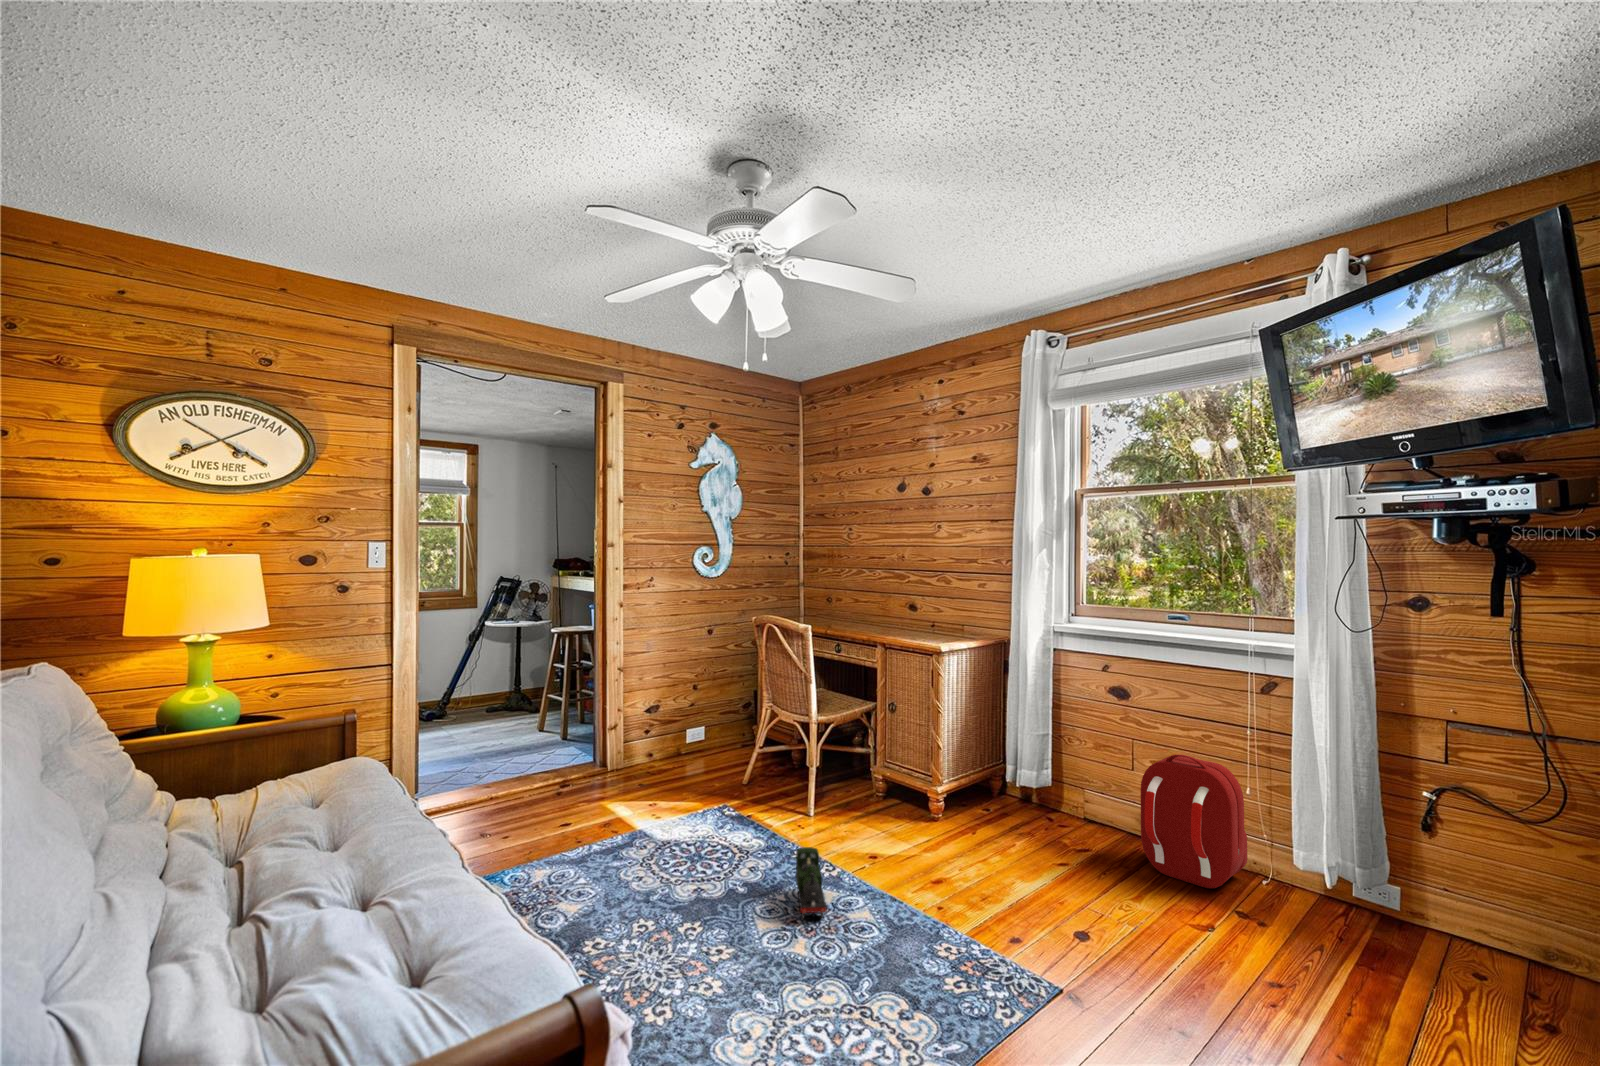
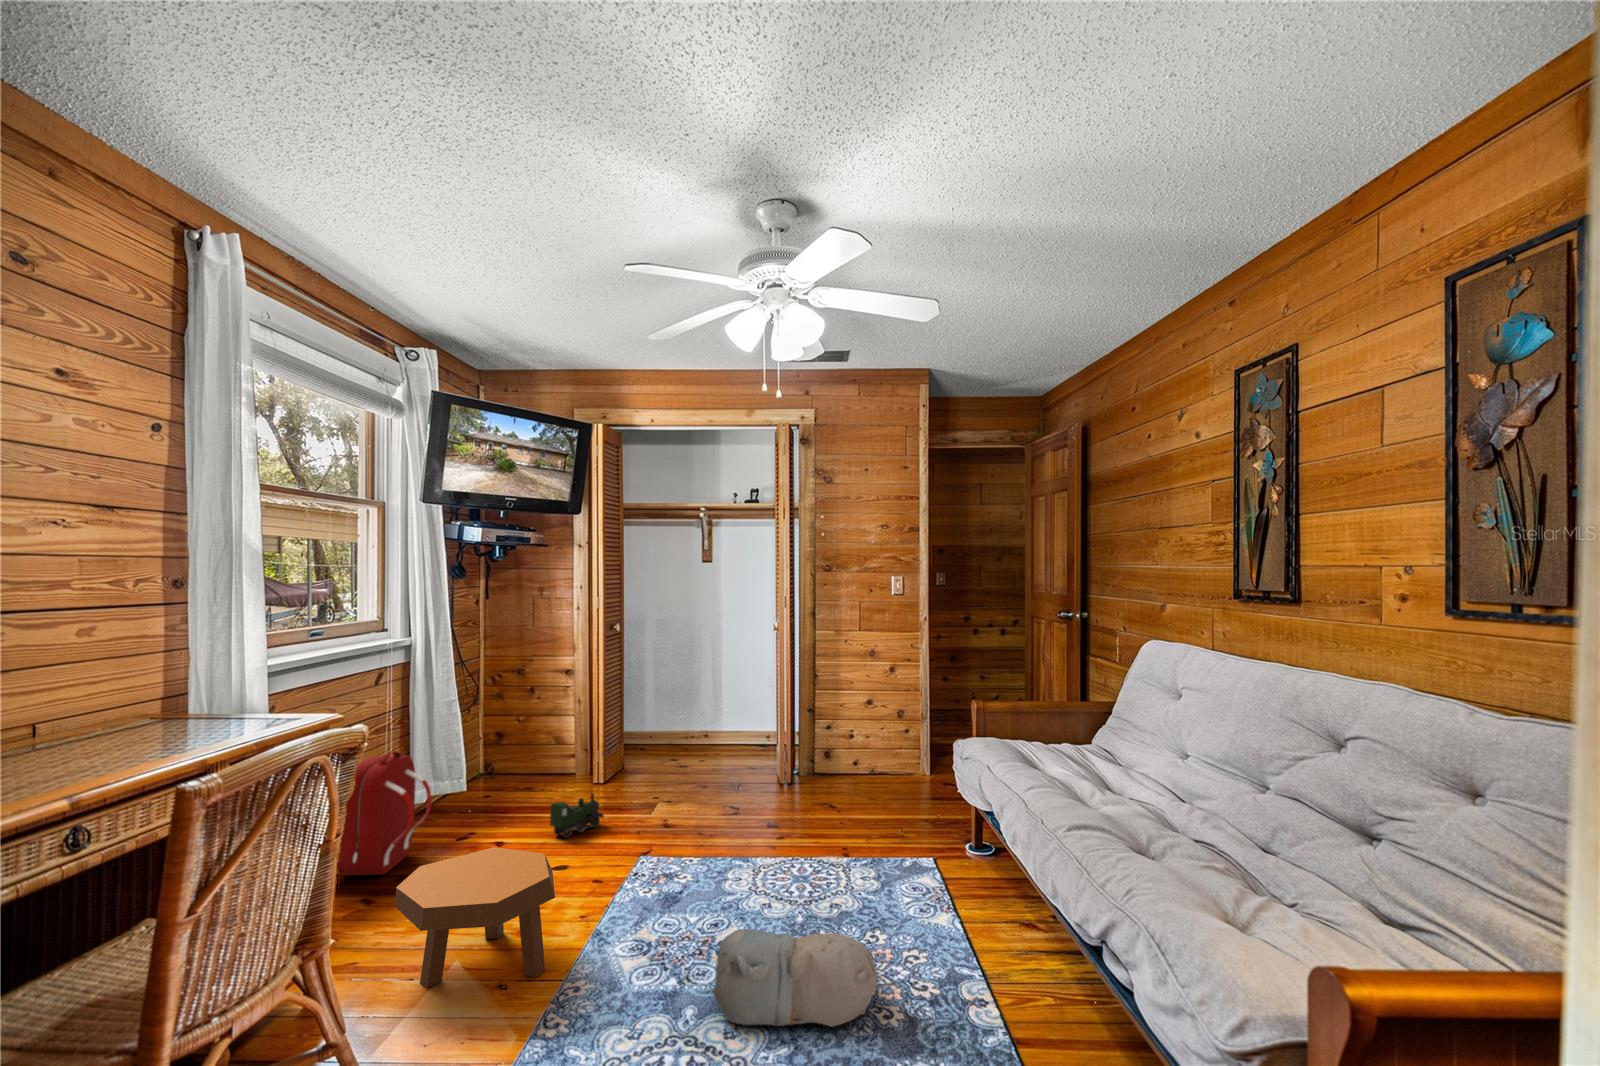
footstool: none [864,778,977,881] -> present [395,847,555,988]
plush toy: none [607,842,749,952] -> present [712,929,878,1027]
toy train: present [795,847,826,919] -> present [550,793,604,838]

